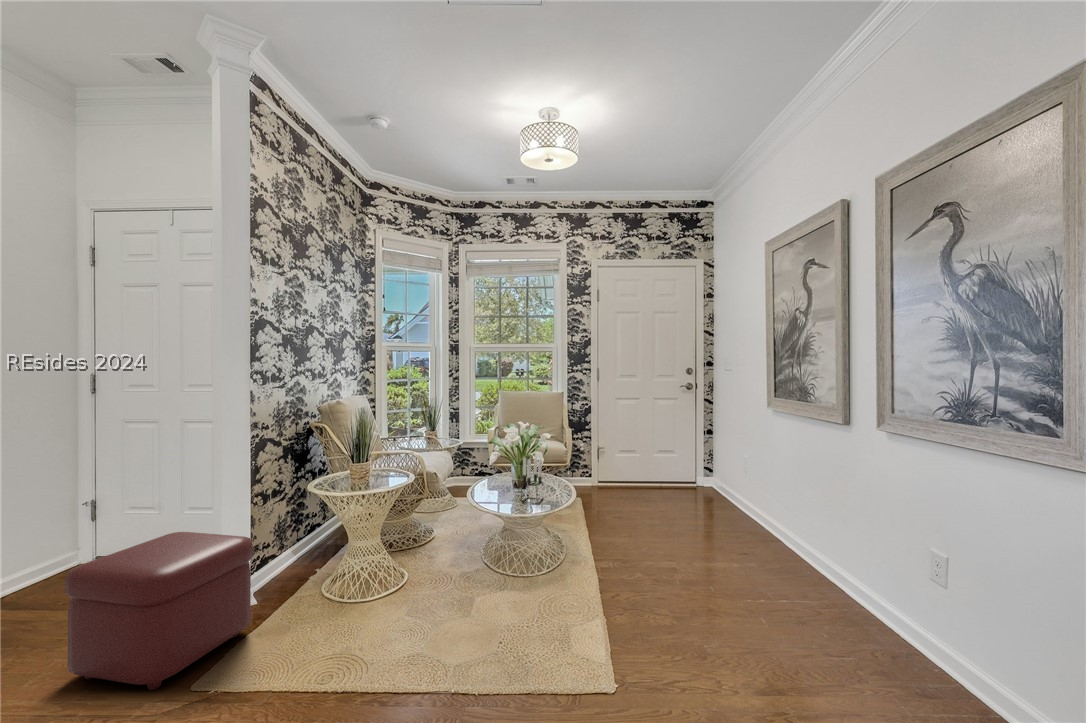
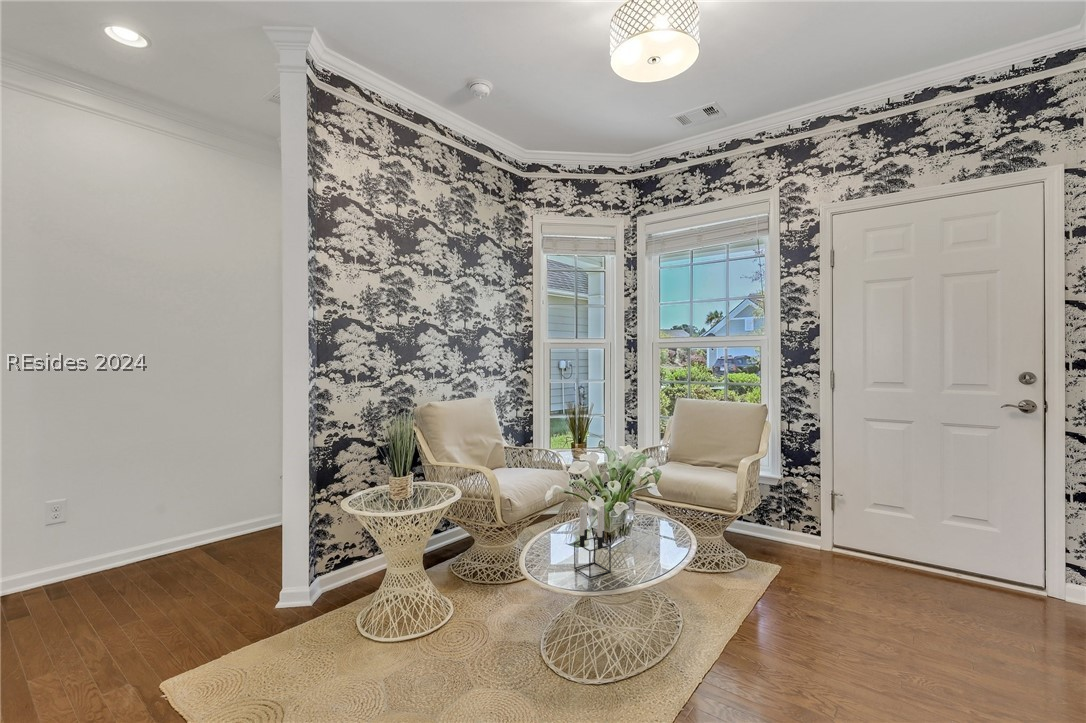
ottoman: present [65,532,253,690] -> none [103,523,261,682]

